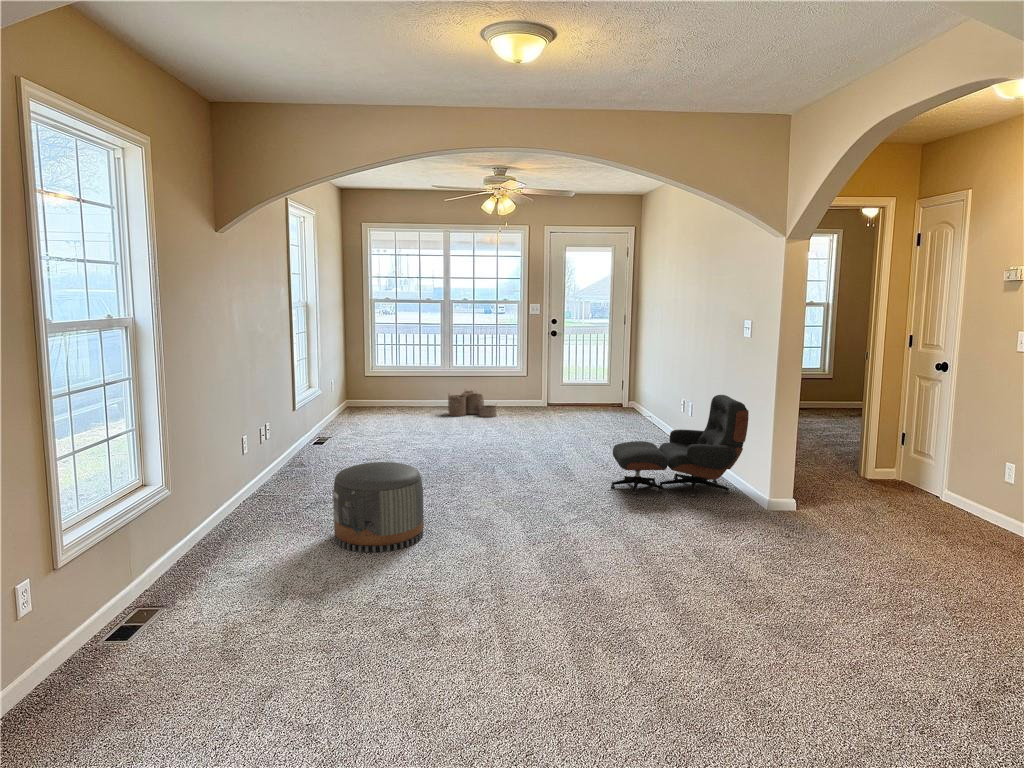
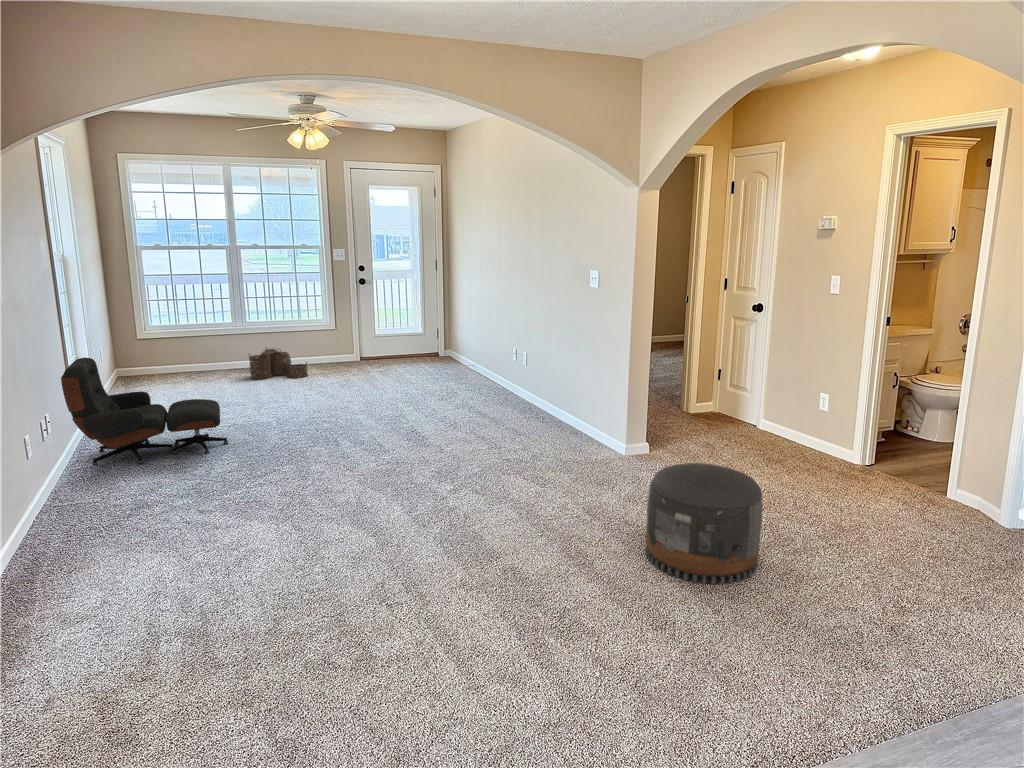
lounge chair: present [611,395,749,497] -> present [61,358,228,466]
pouf: present [333,462,424,552] -> present [646,463,763,584]

